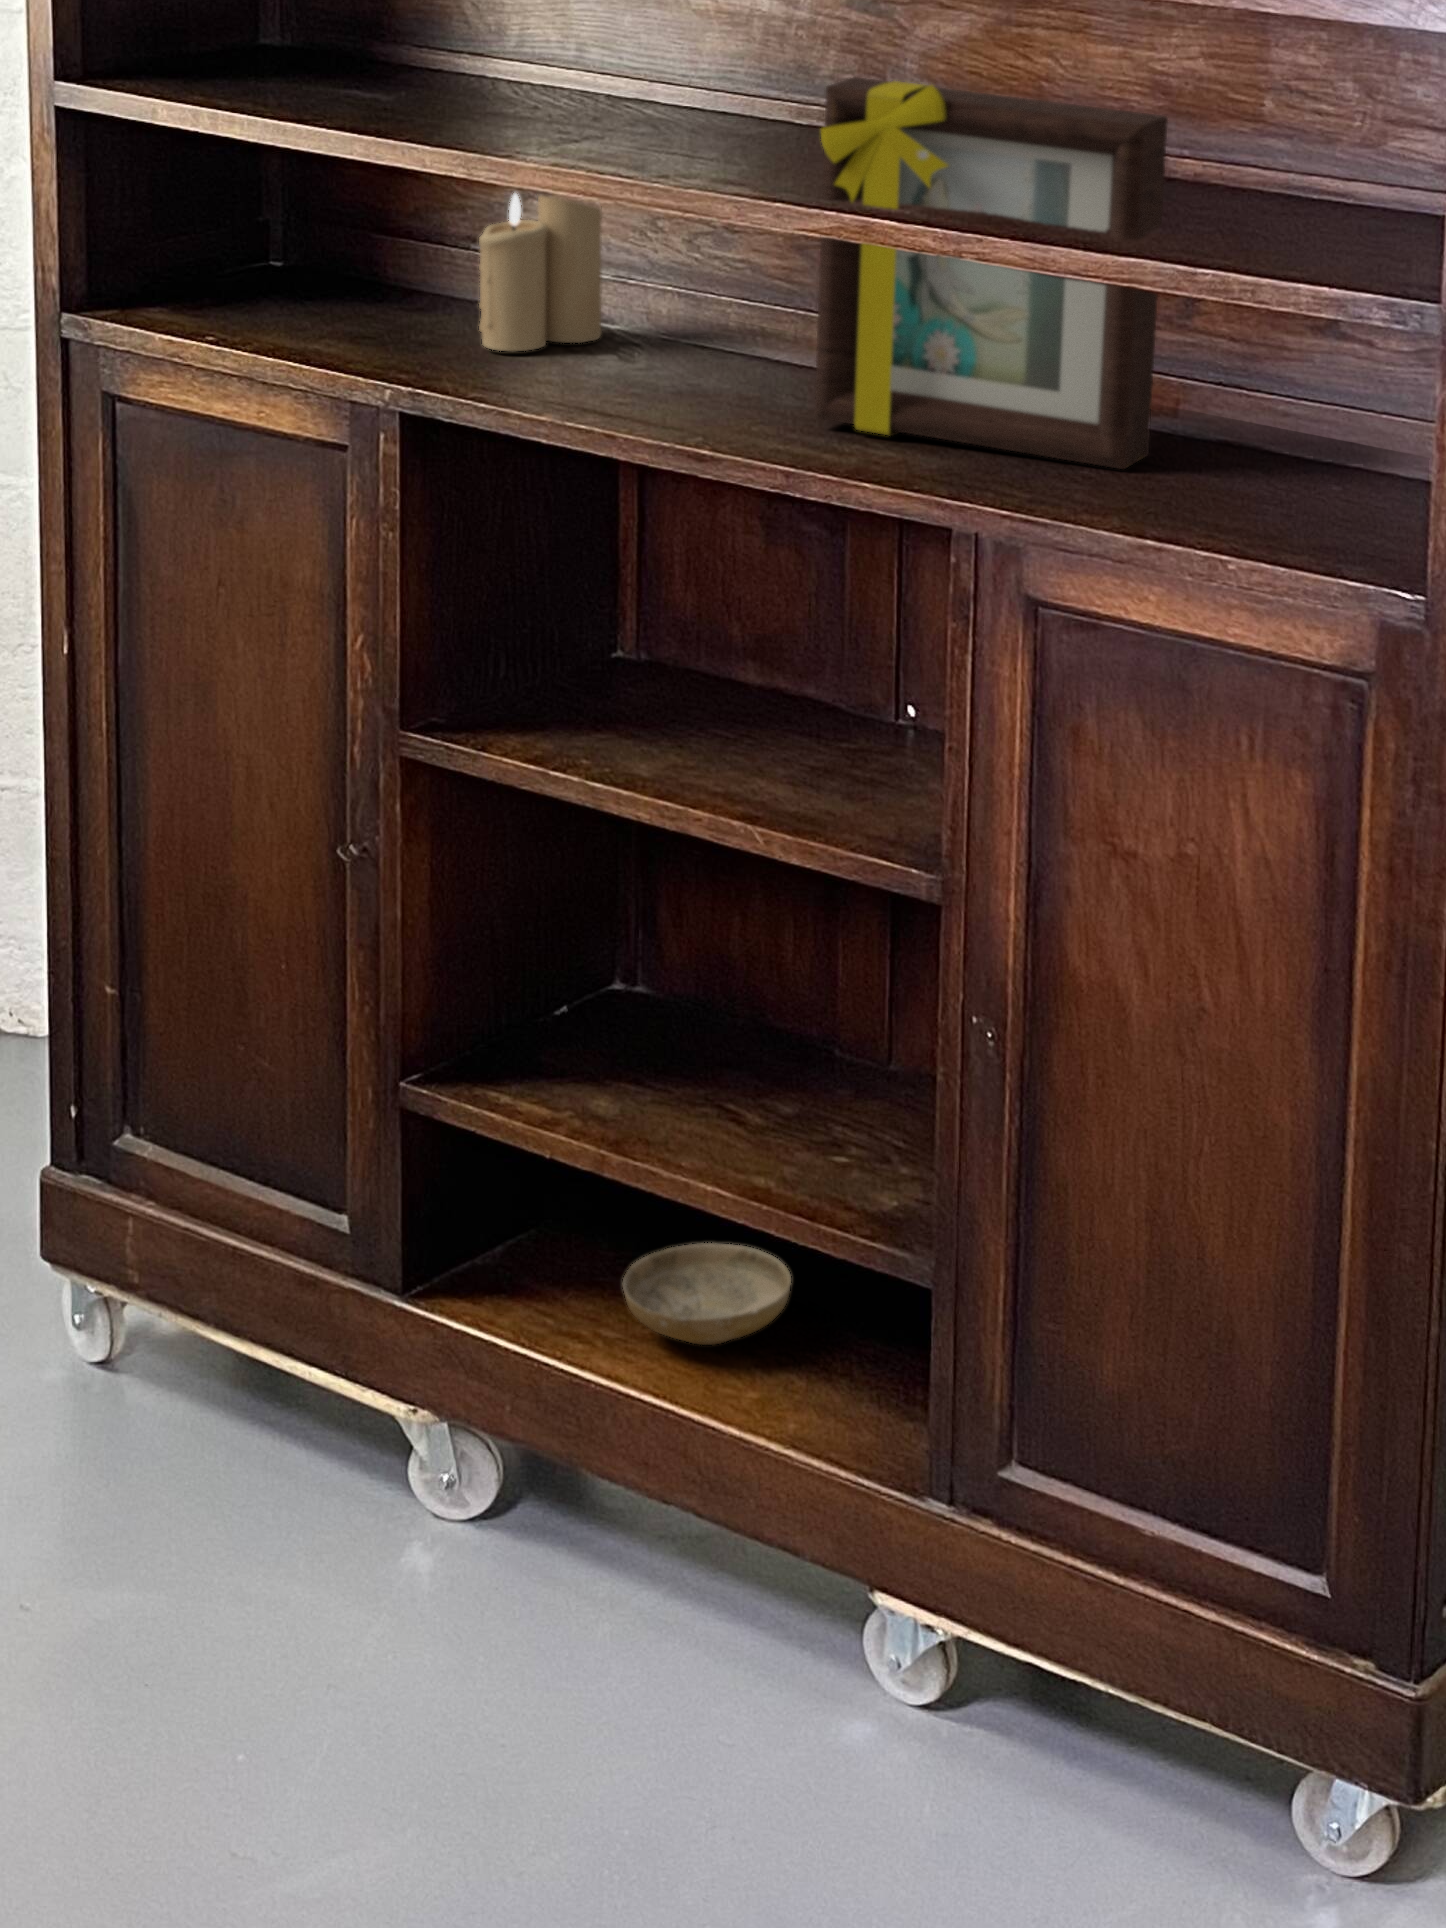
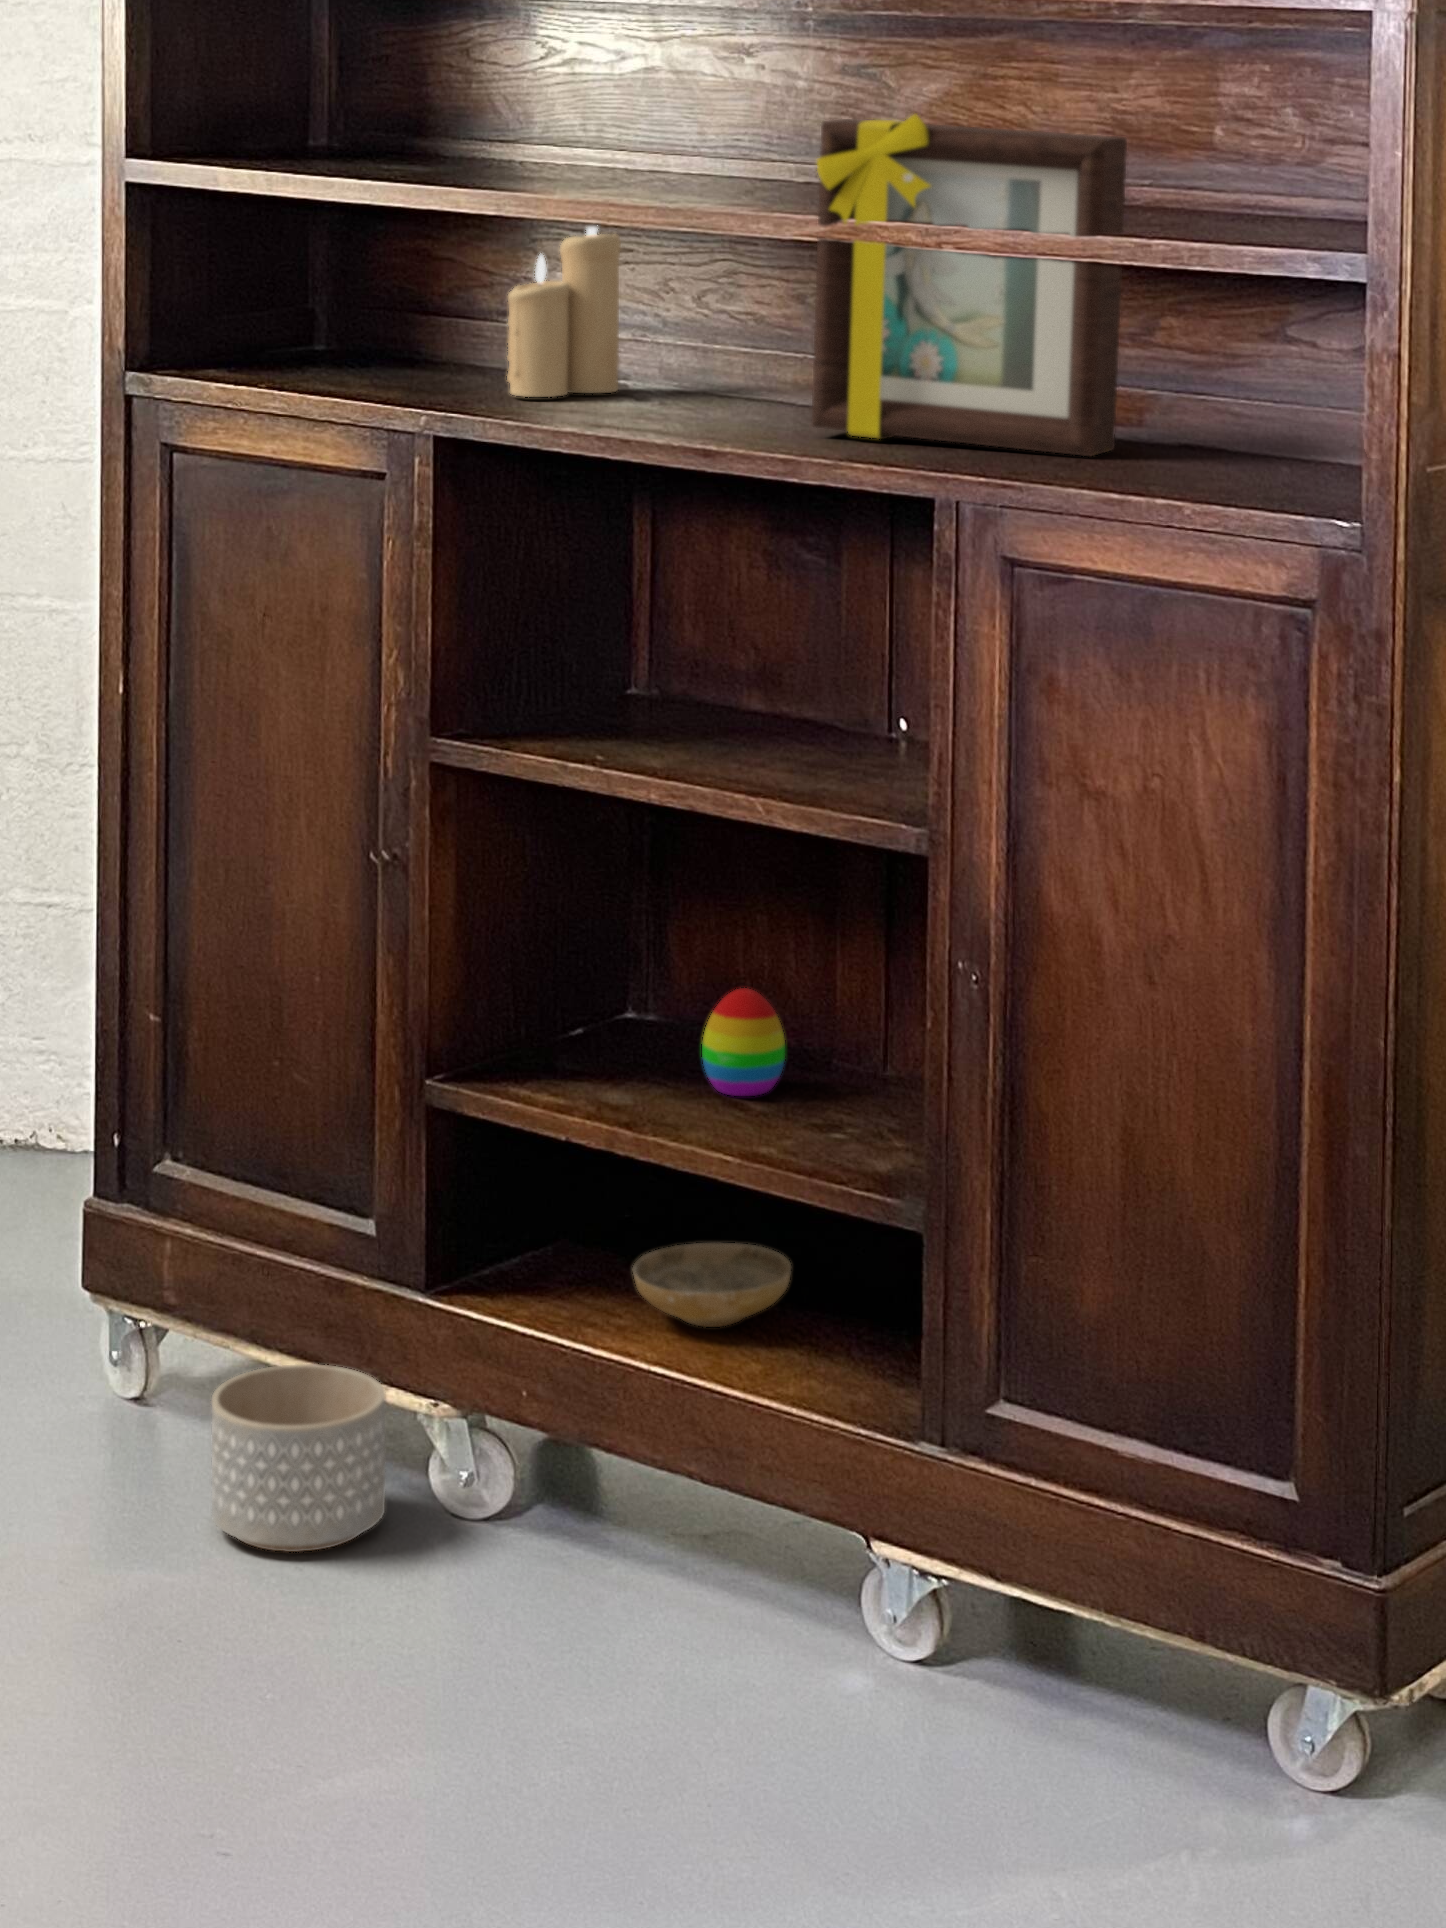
decorative egg: none [695,977,784,1092] -> present [702,988,785,1096]
planter: none [177,1370,363,1579] -> present [212,1364,385,1552]

